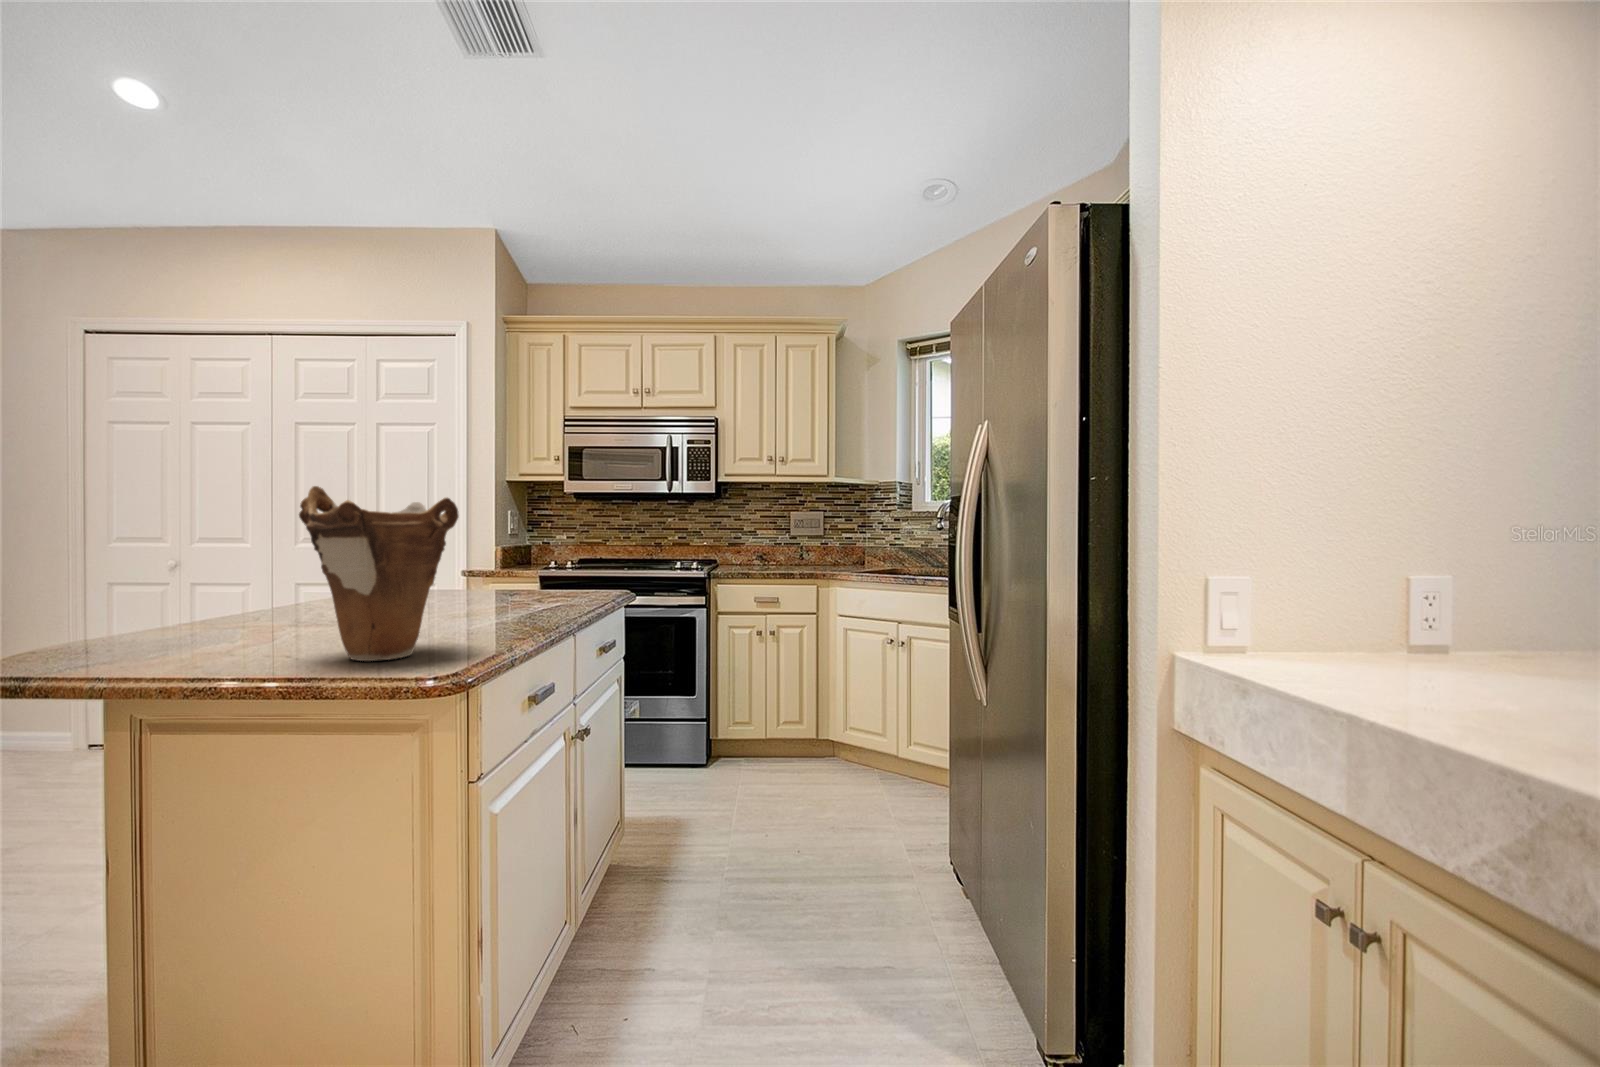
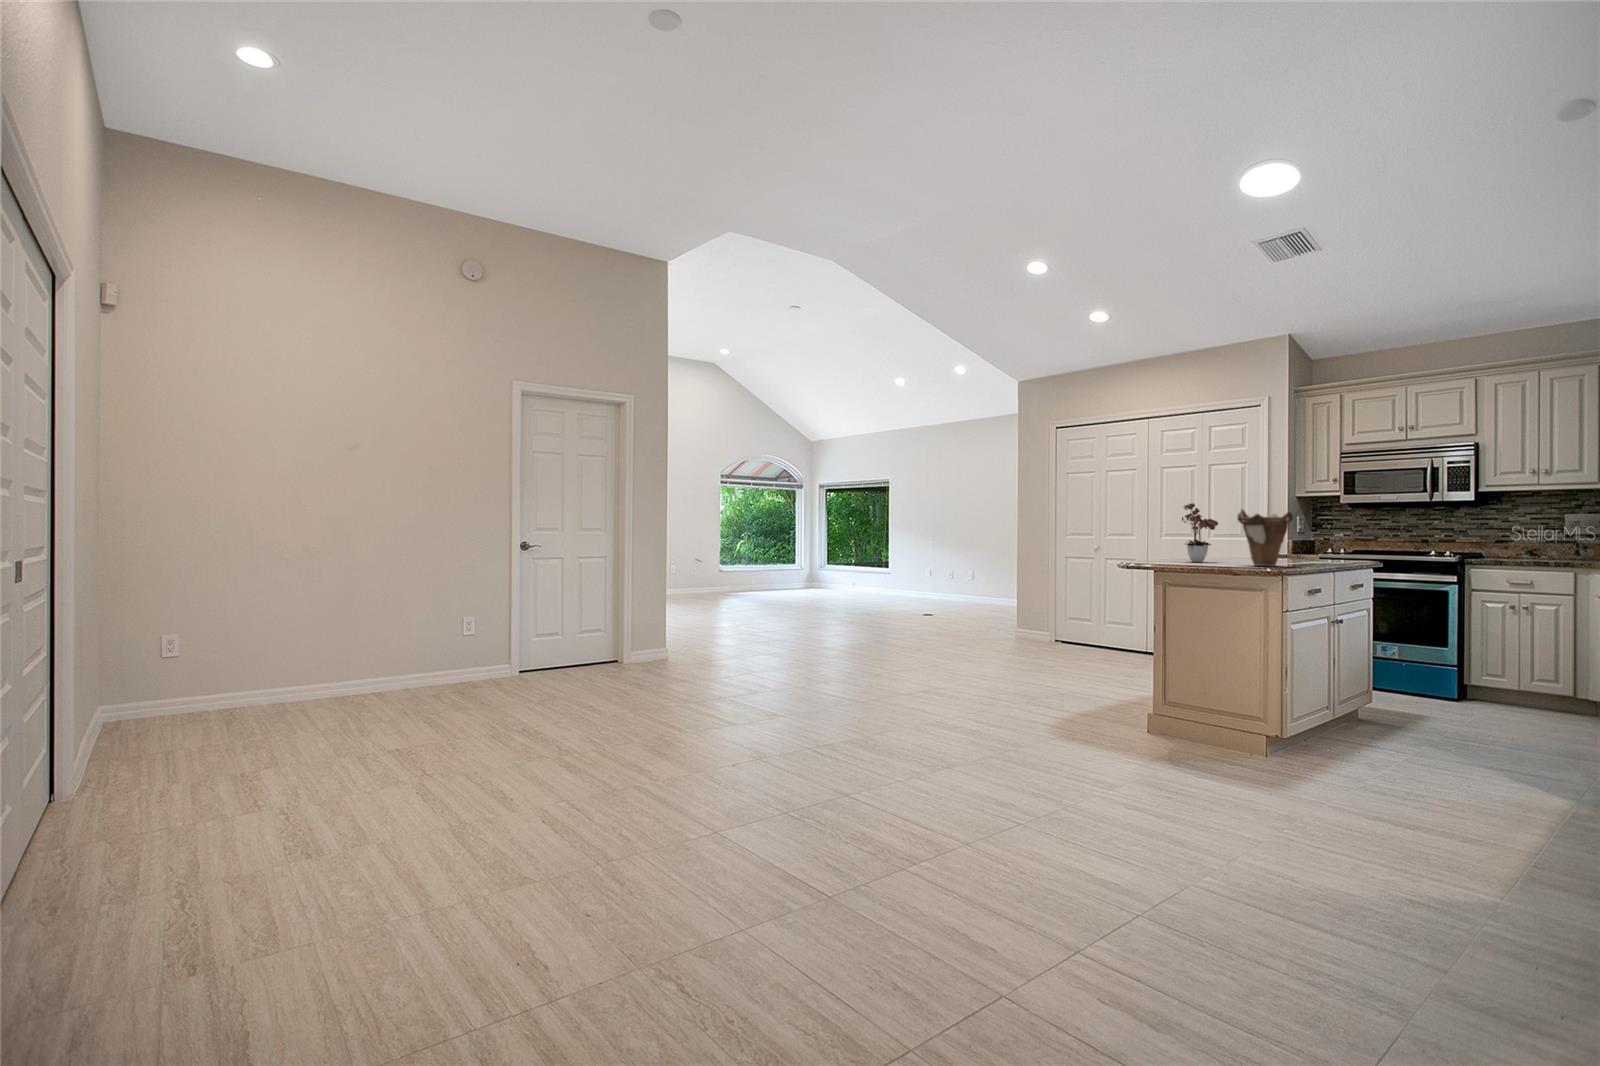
flower arrangement: none [130,458,287,643] -> present [1182,503,1218,562]

